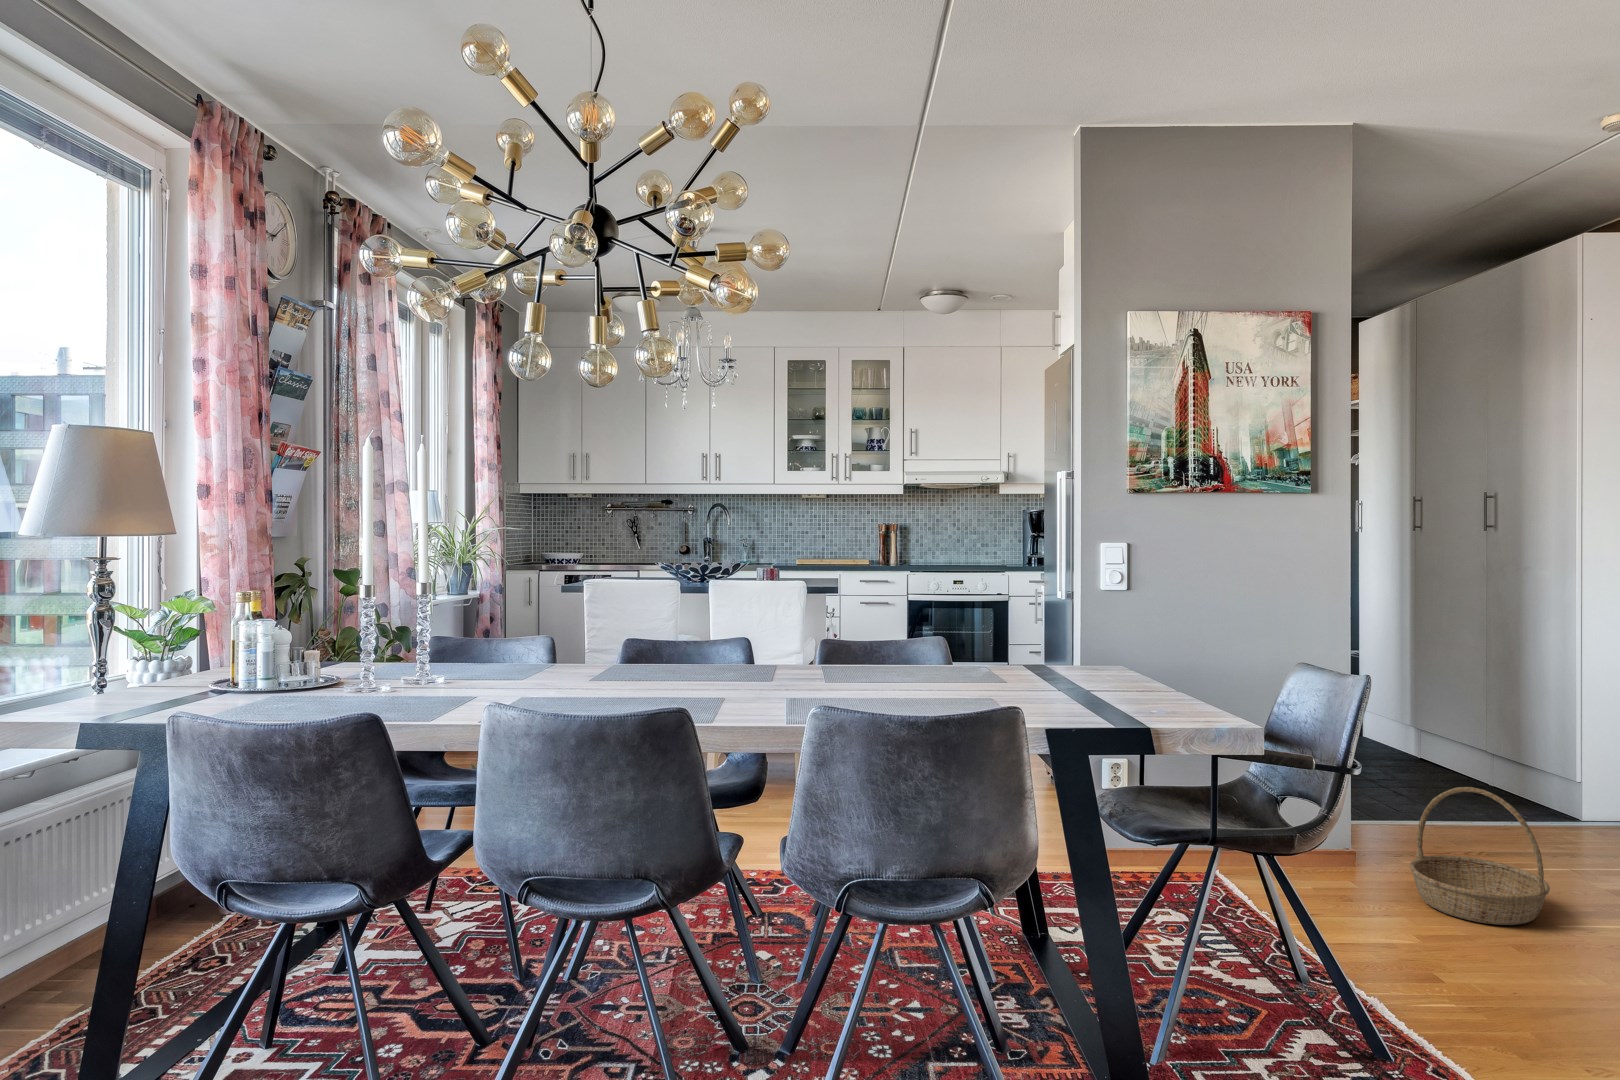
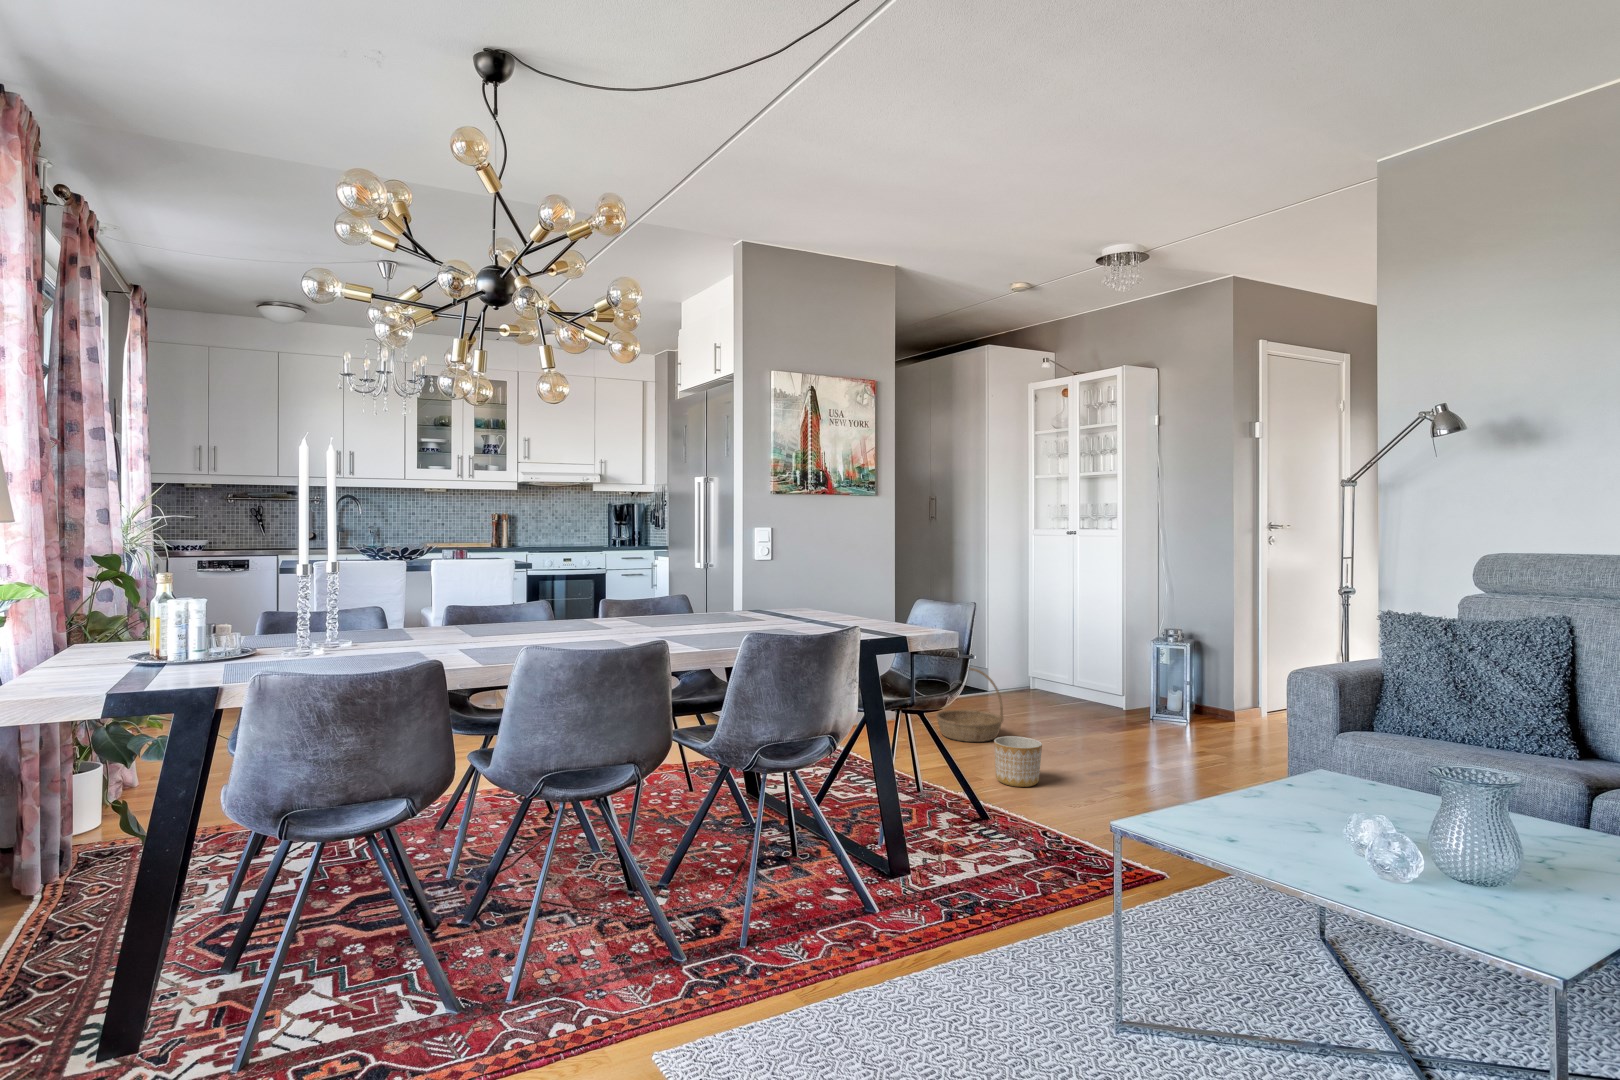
planter: none [1447,932,1552,1039] -> present [994,736,1042,787]

